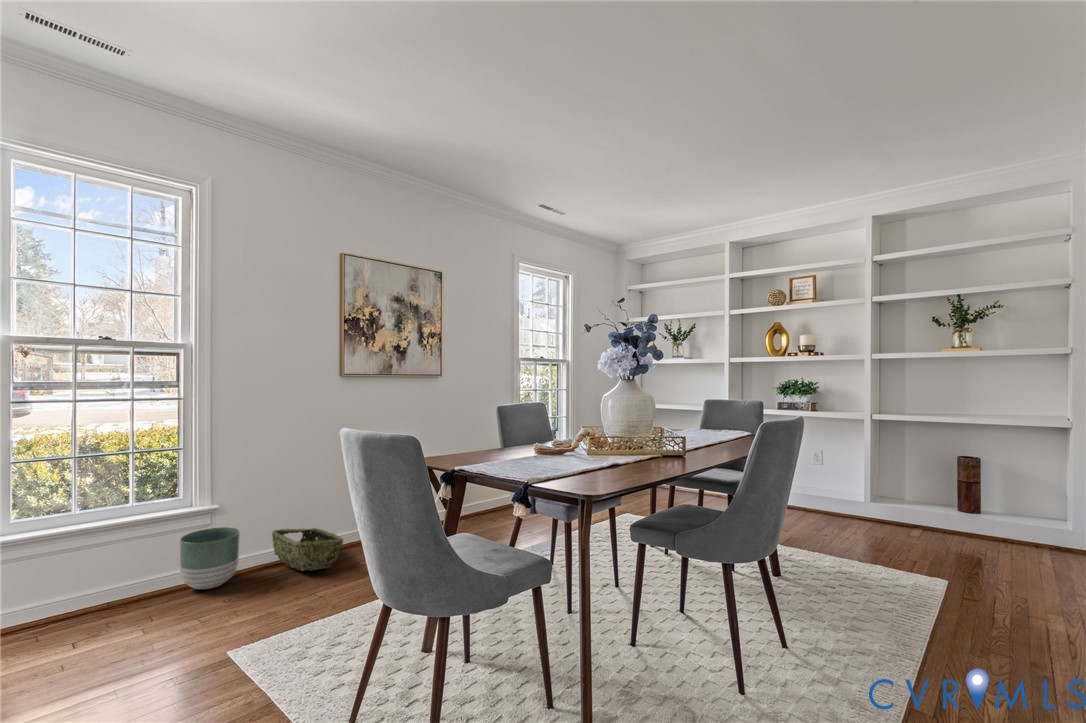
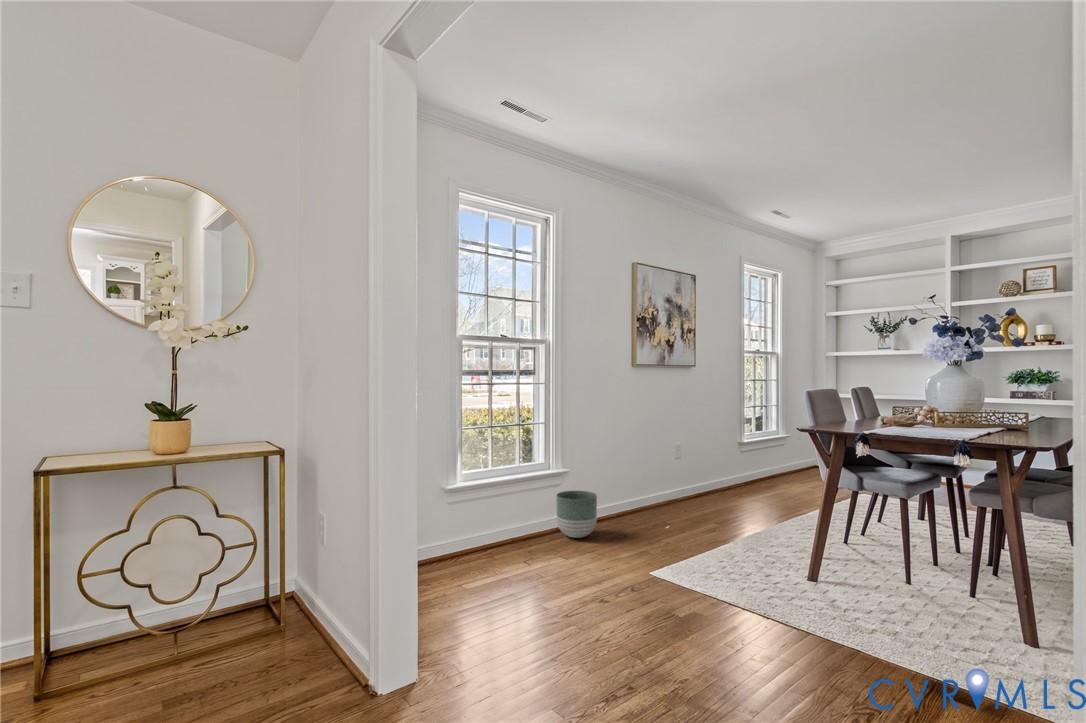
woven basket: present [272,528,343,571] -> none [602,495,667,529]

